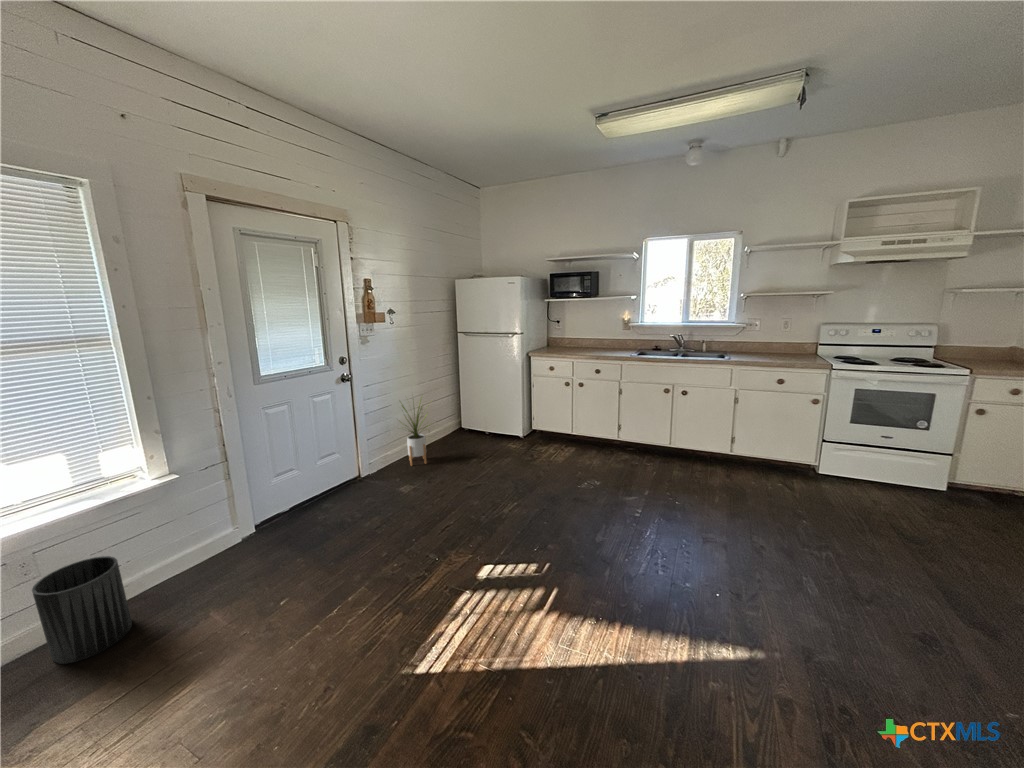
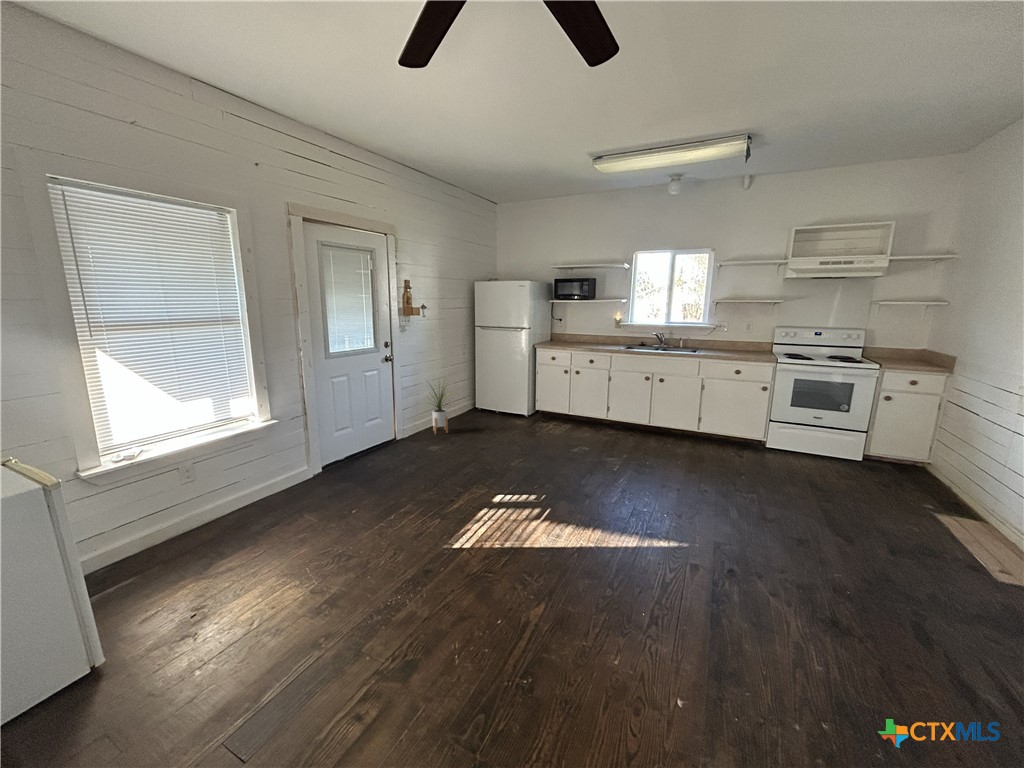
trash can: present [32,556,132,664] -> none [201,471,255,536]

